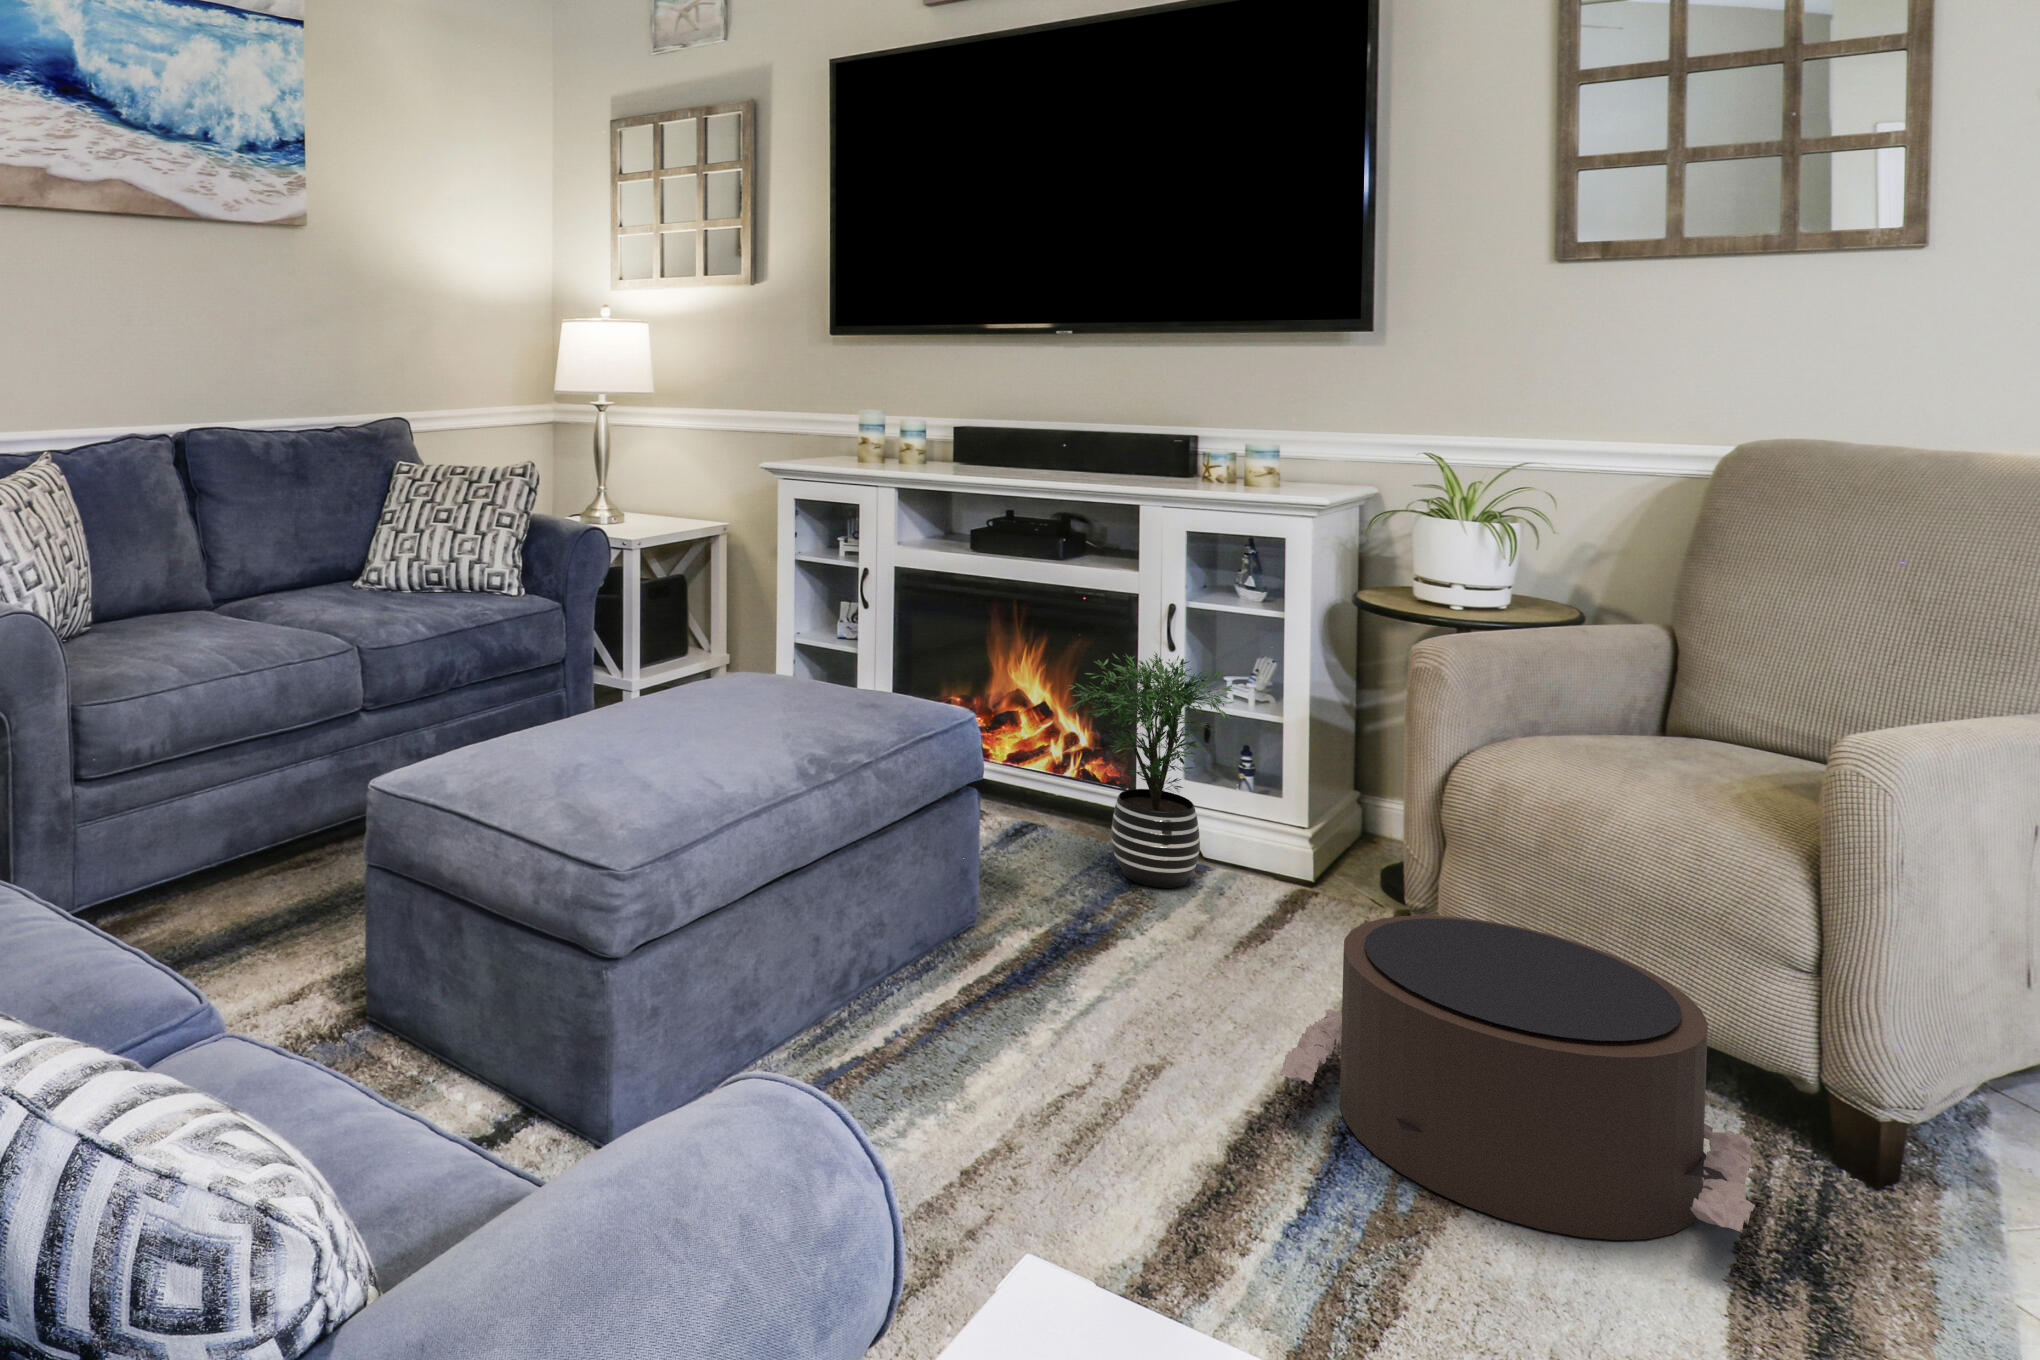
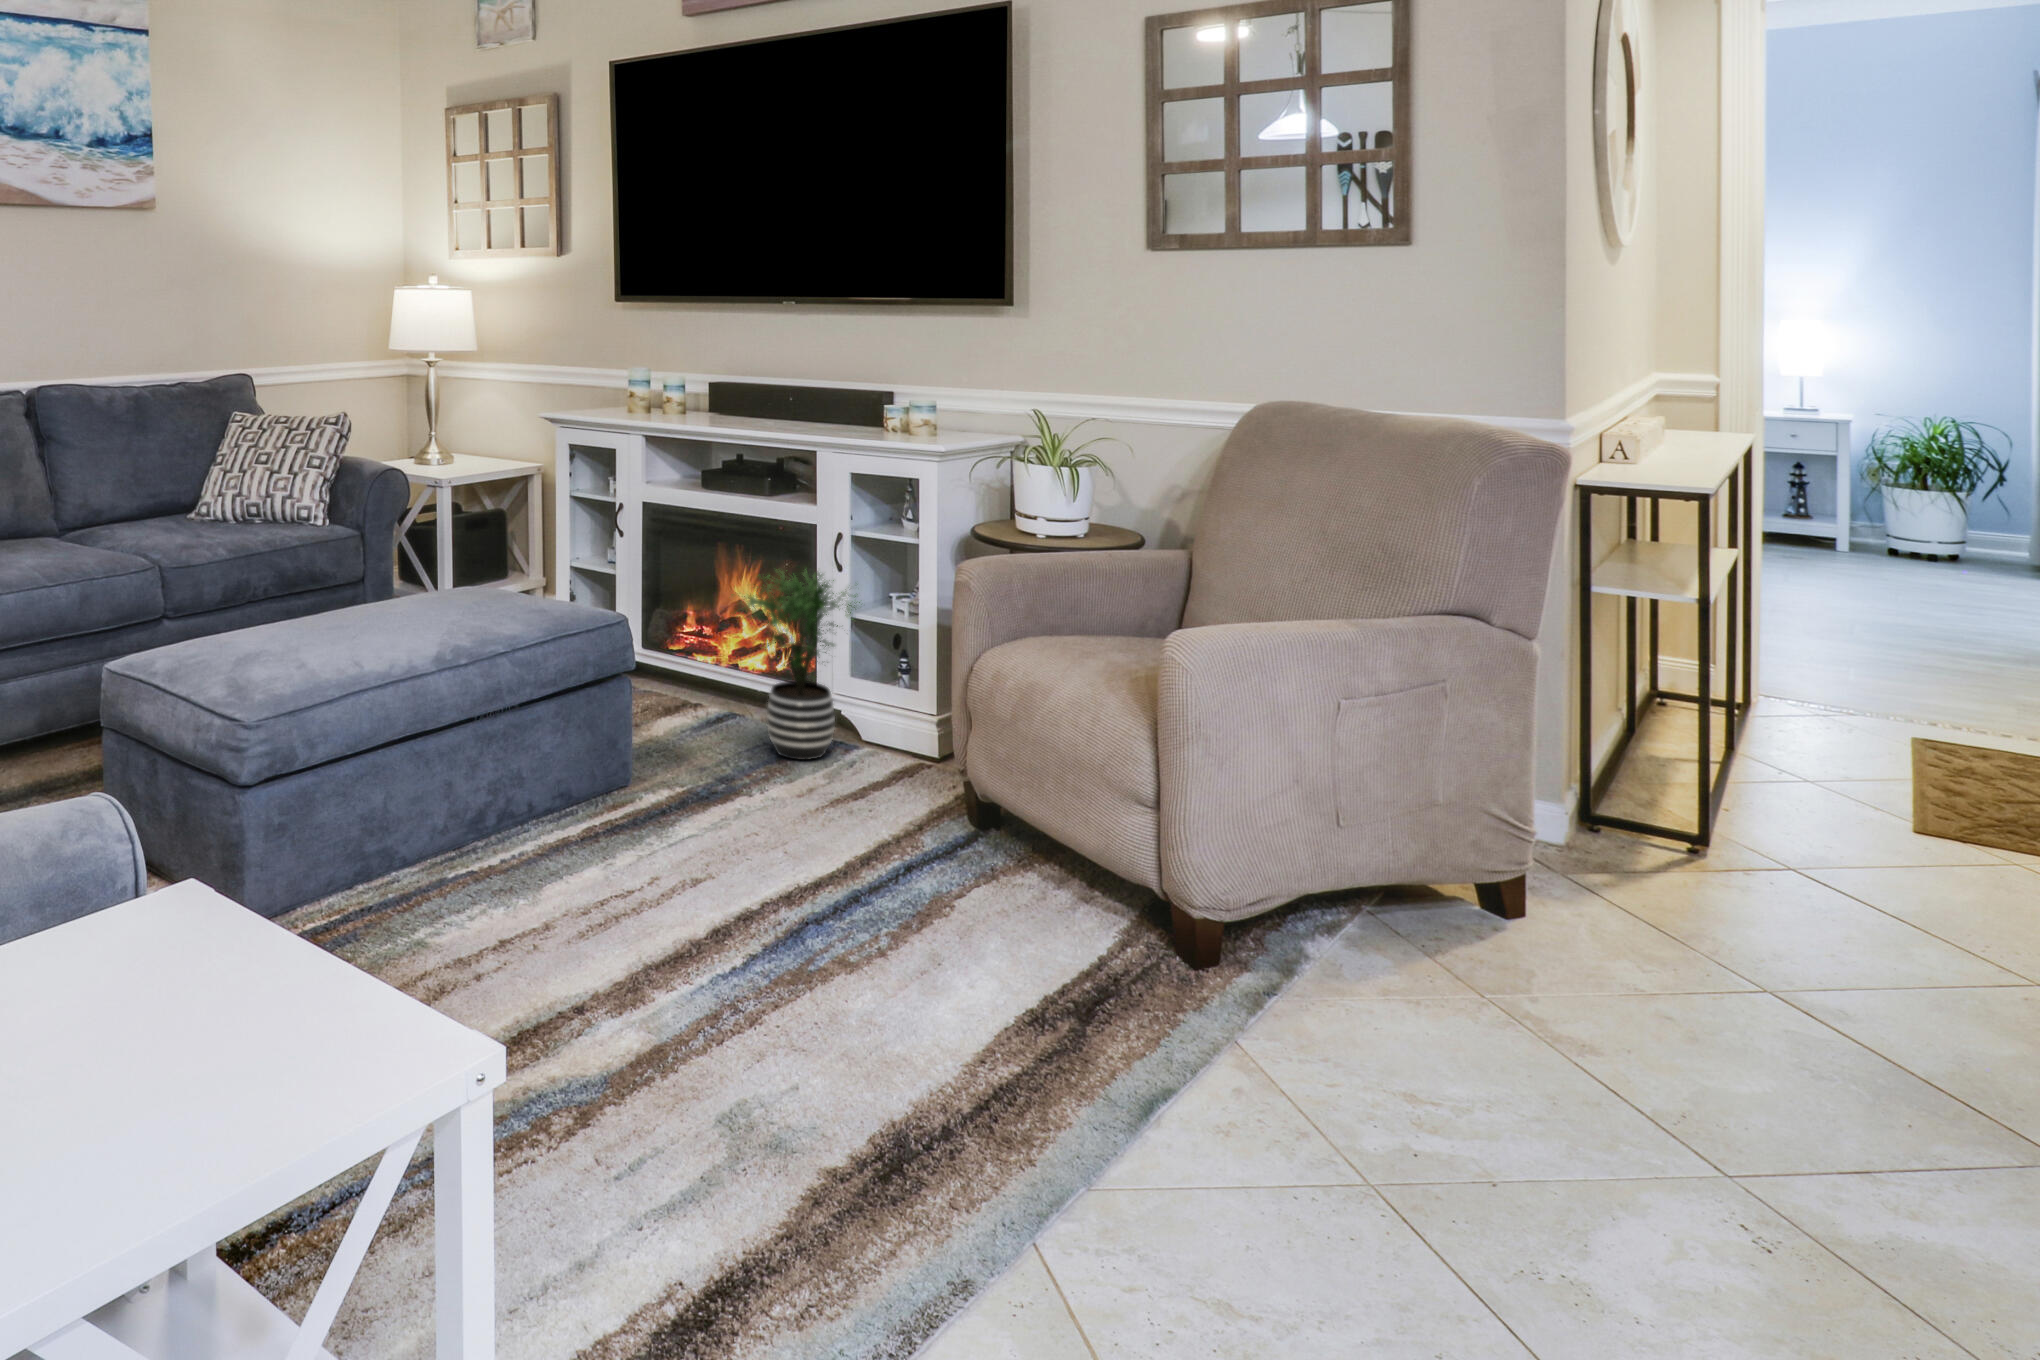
pouf: present [1280,915,1755,1240] -> none [764,760,1086,982]

